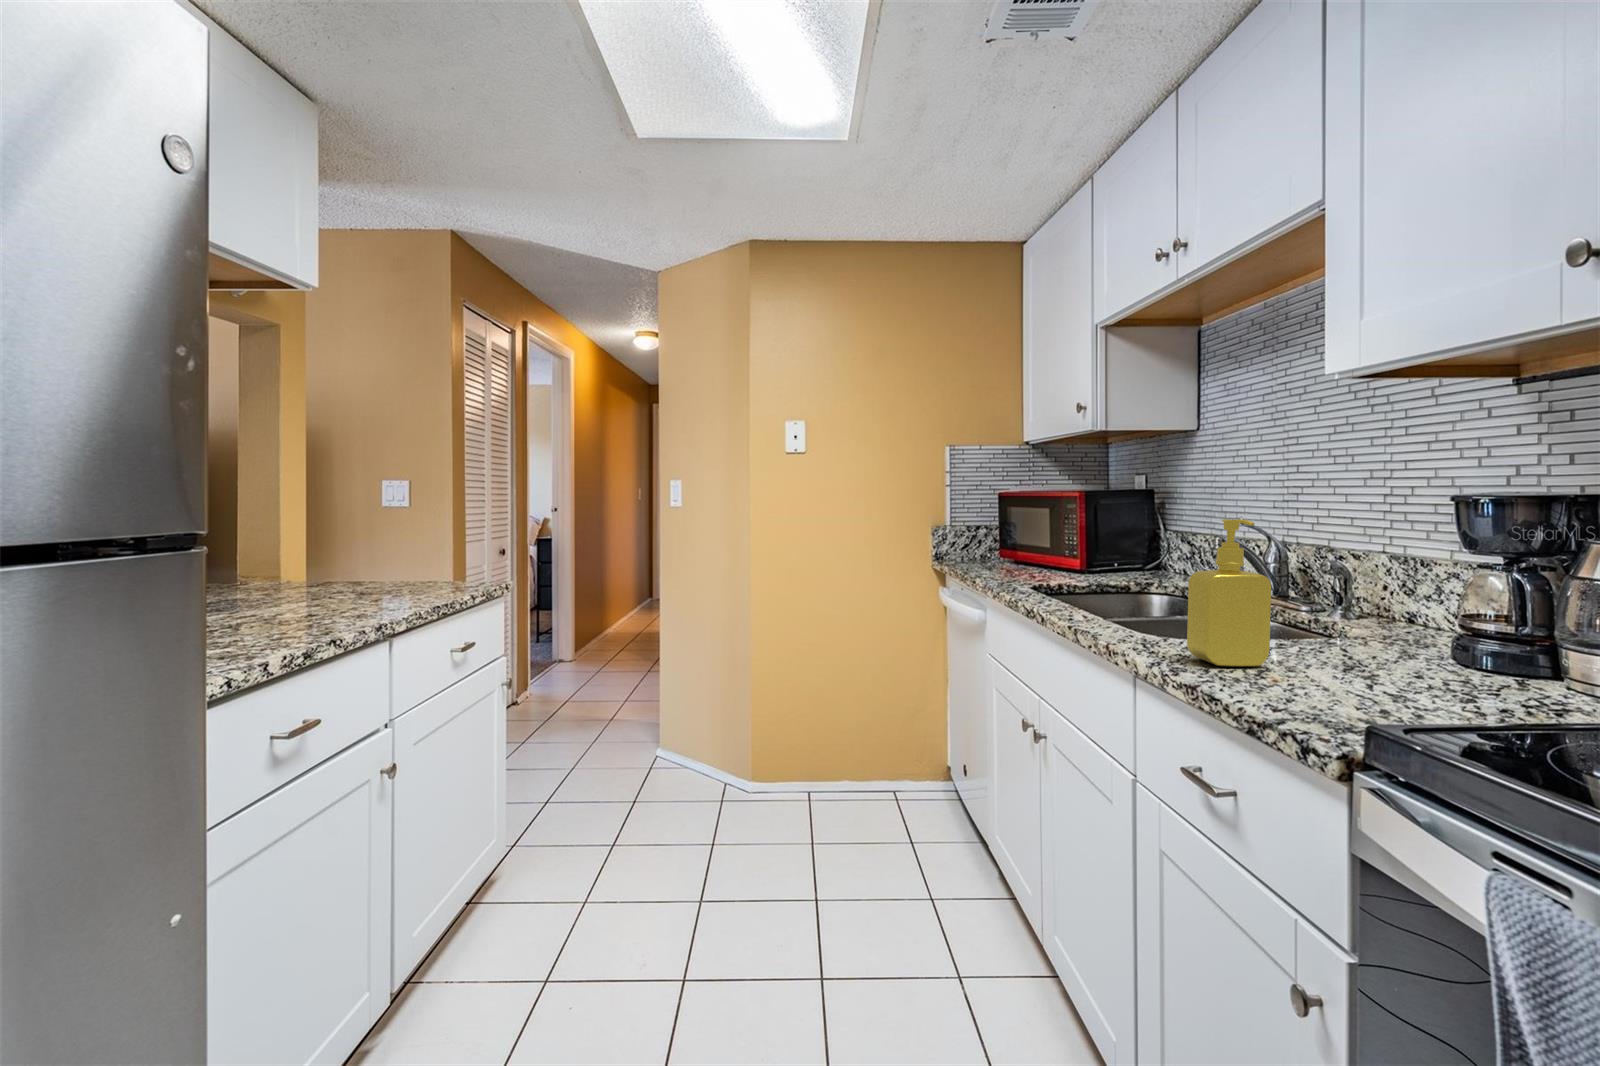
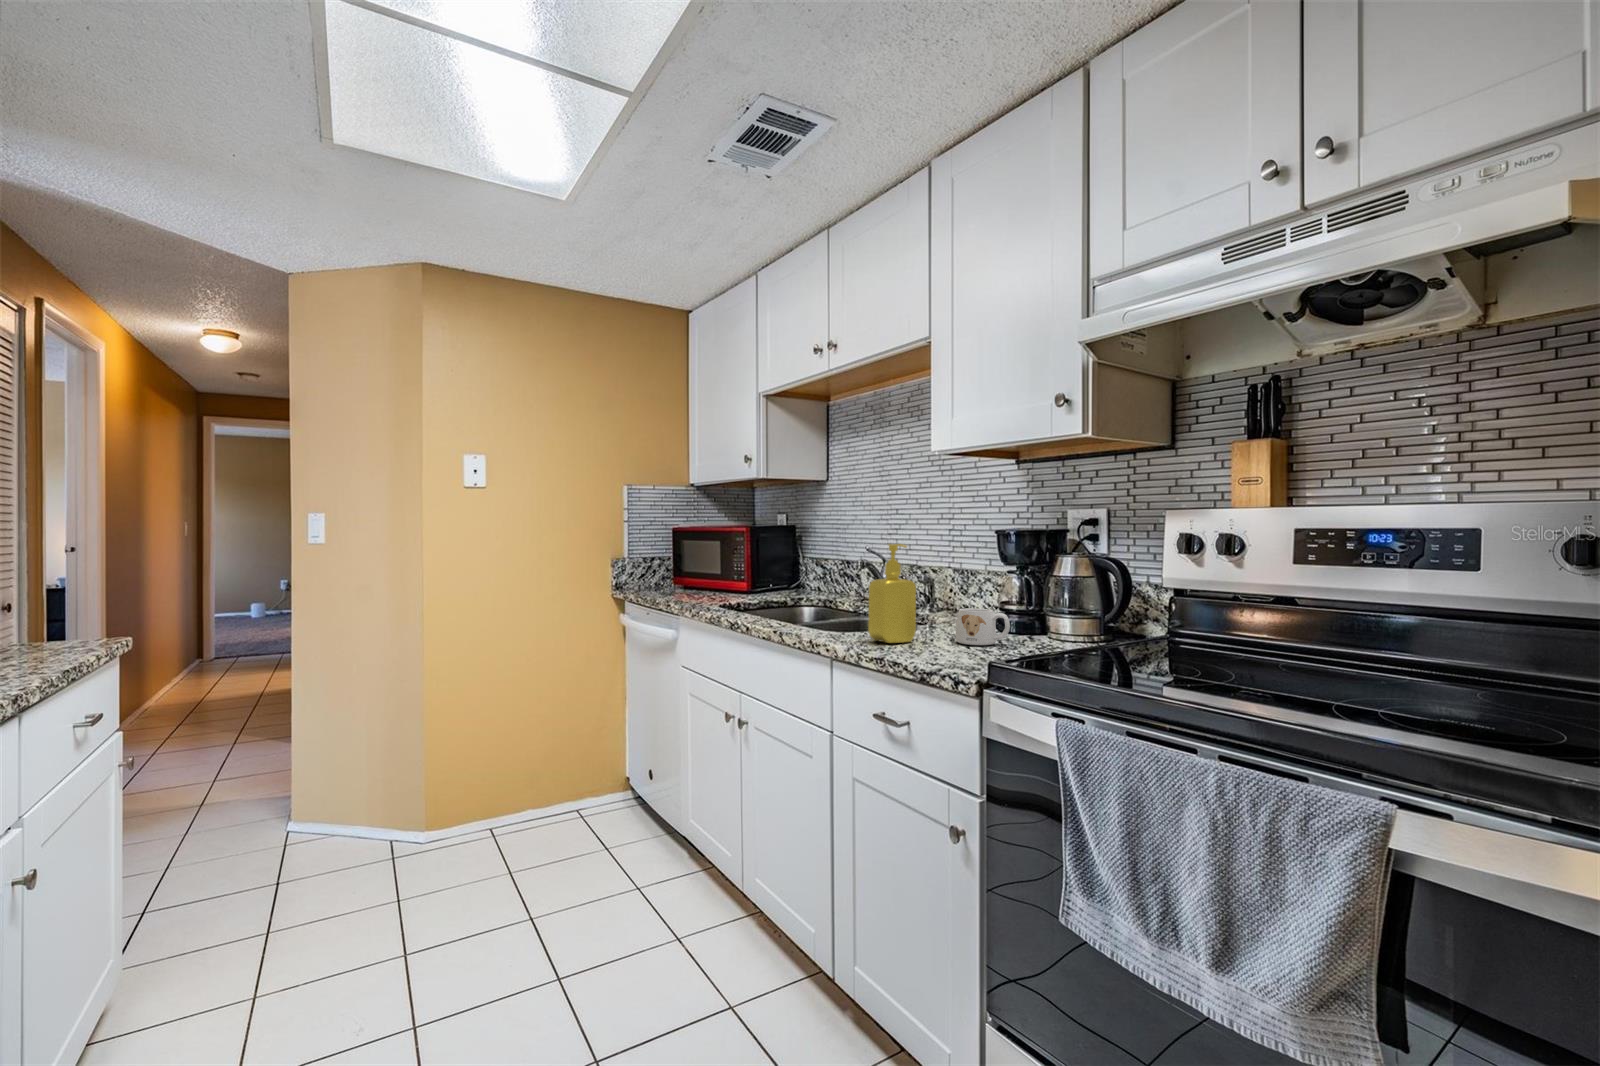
mug: none [1345,623,1457,688] -> present [956,608,1010,645]

